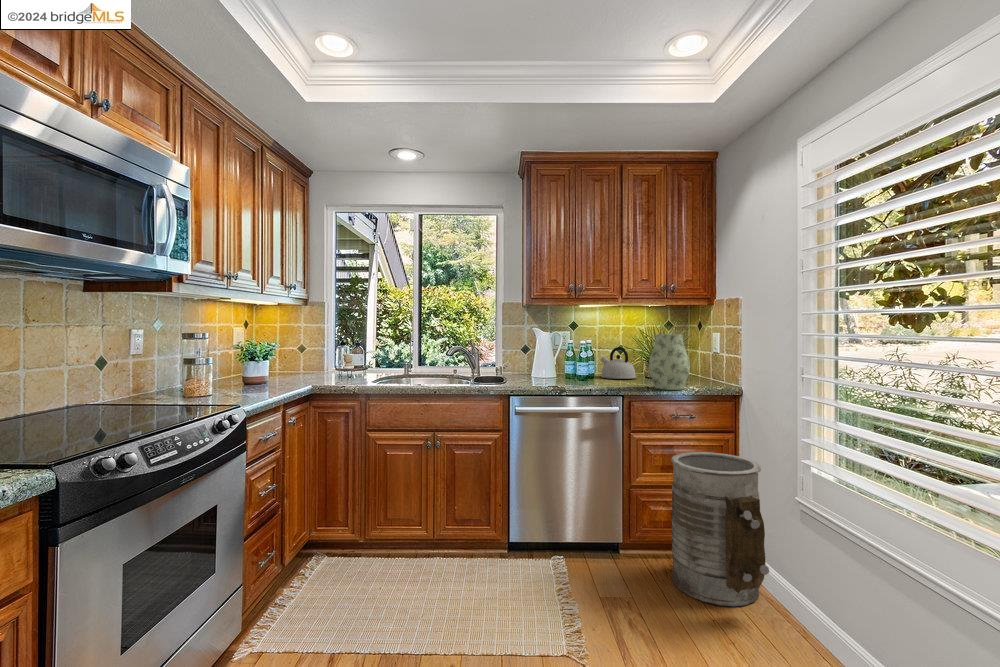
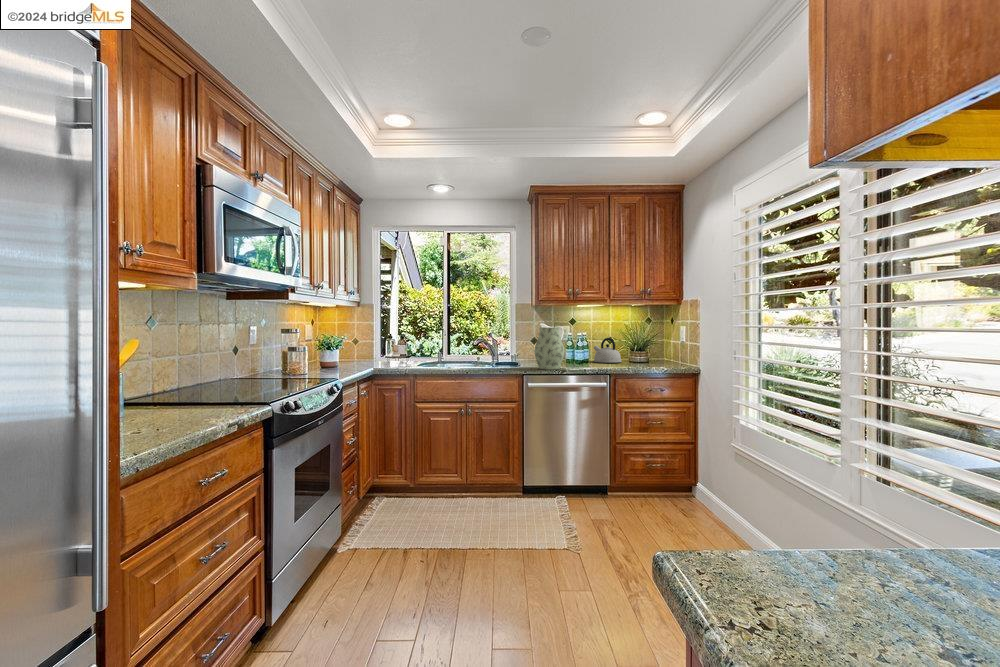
vase: present [649,334,690,390] -> present [534,327,565,370]
trash can: present [671,452,769,606] -> none [646,416,713,525]

